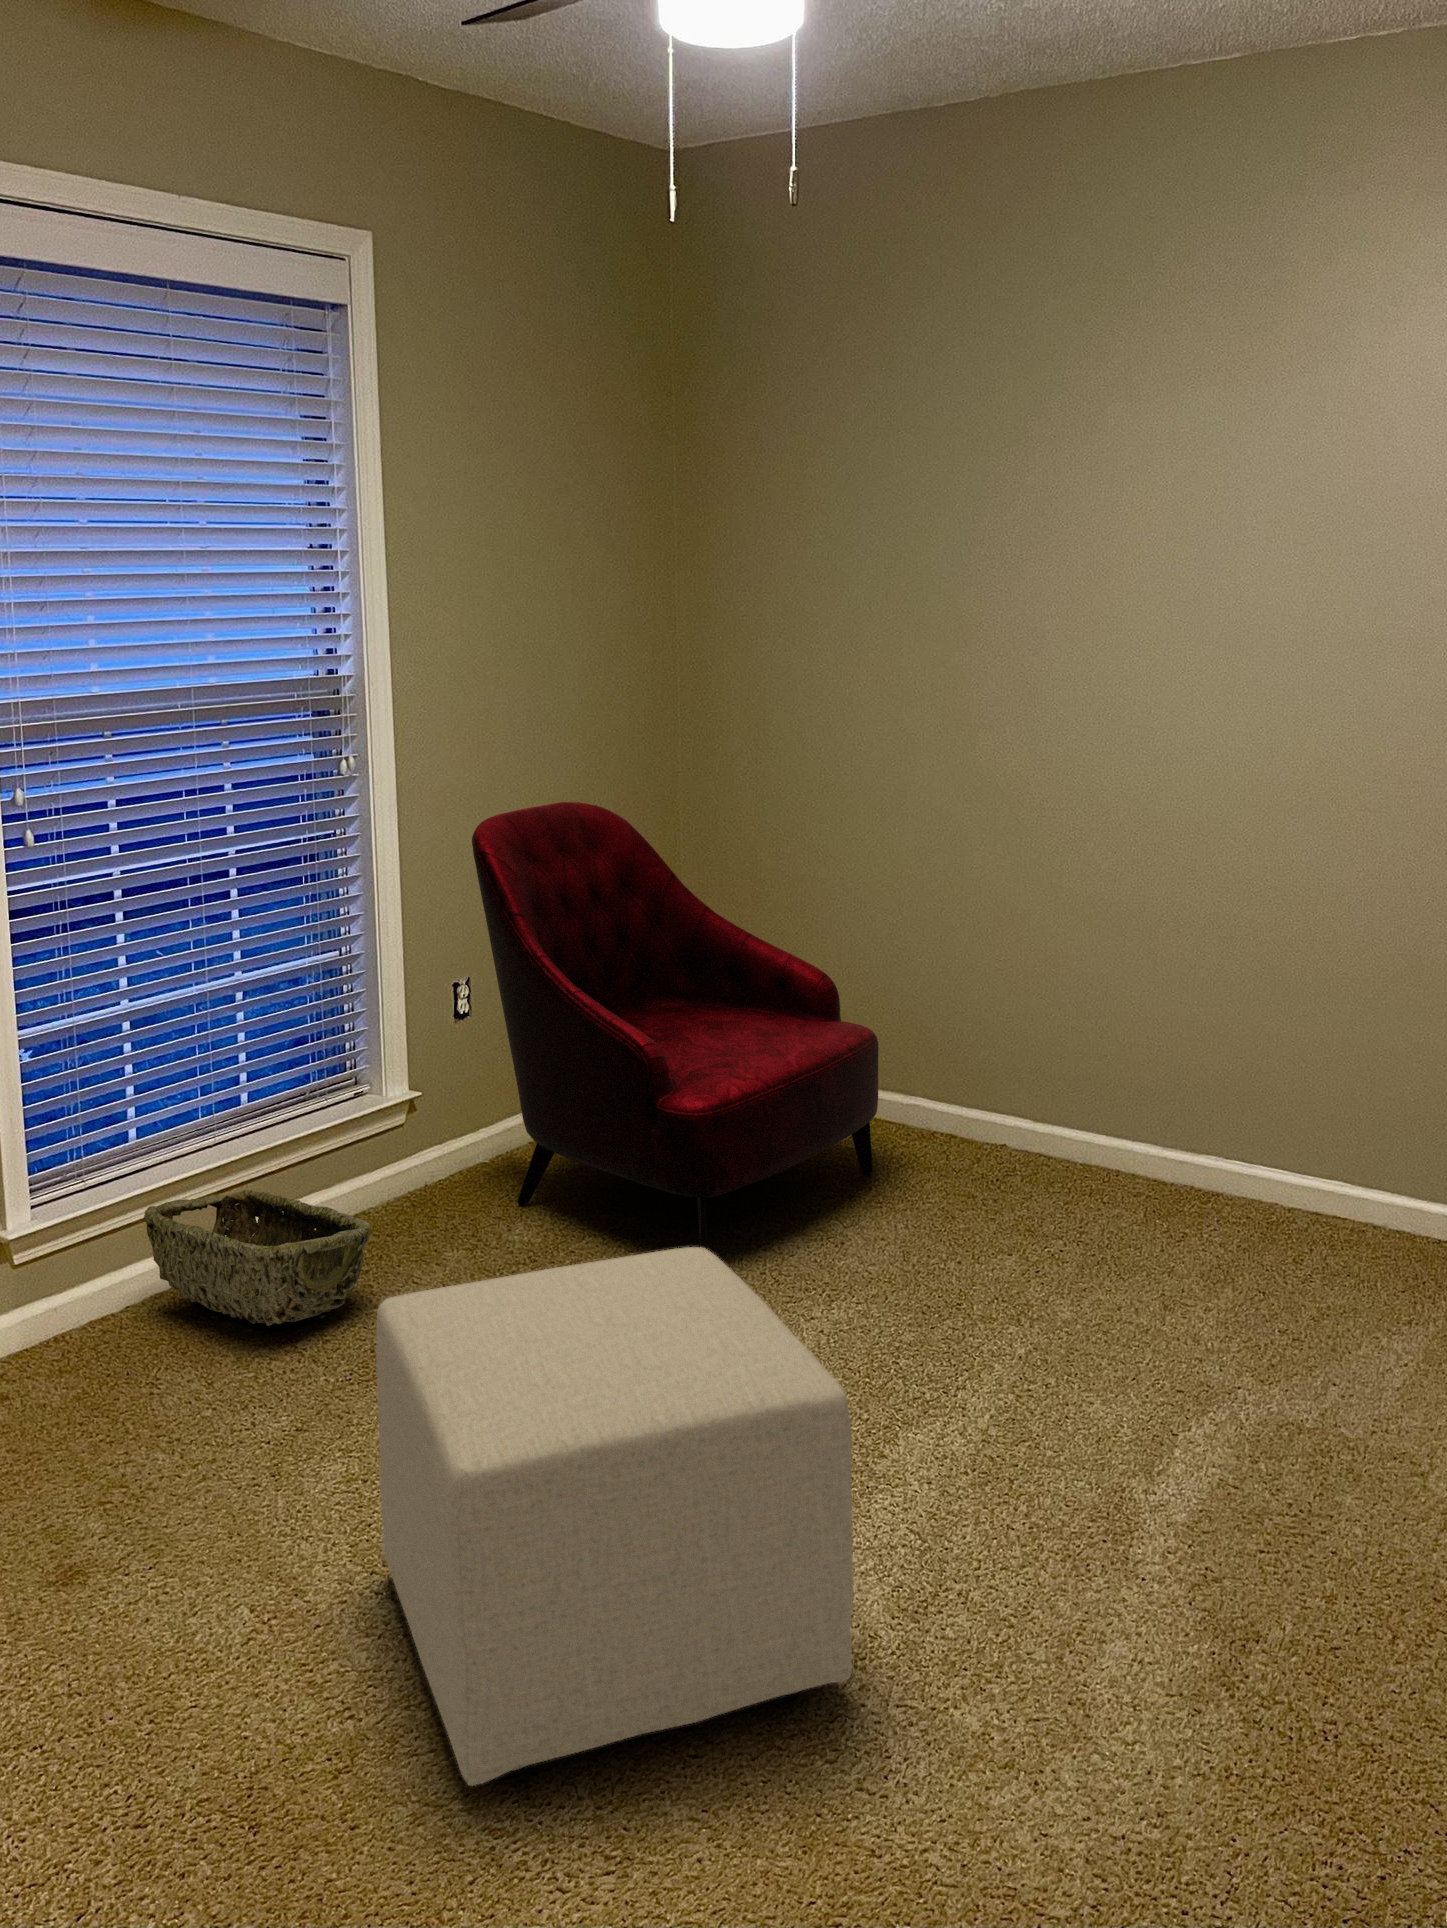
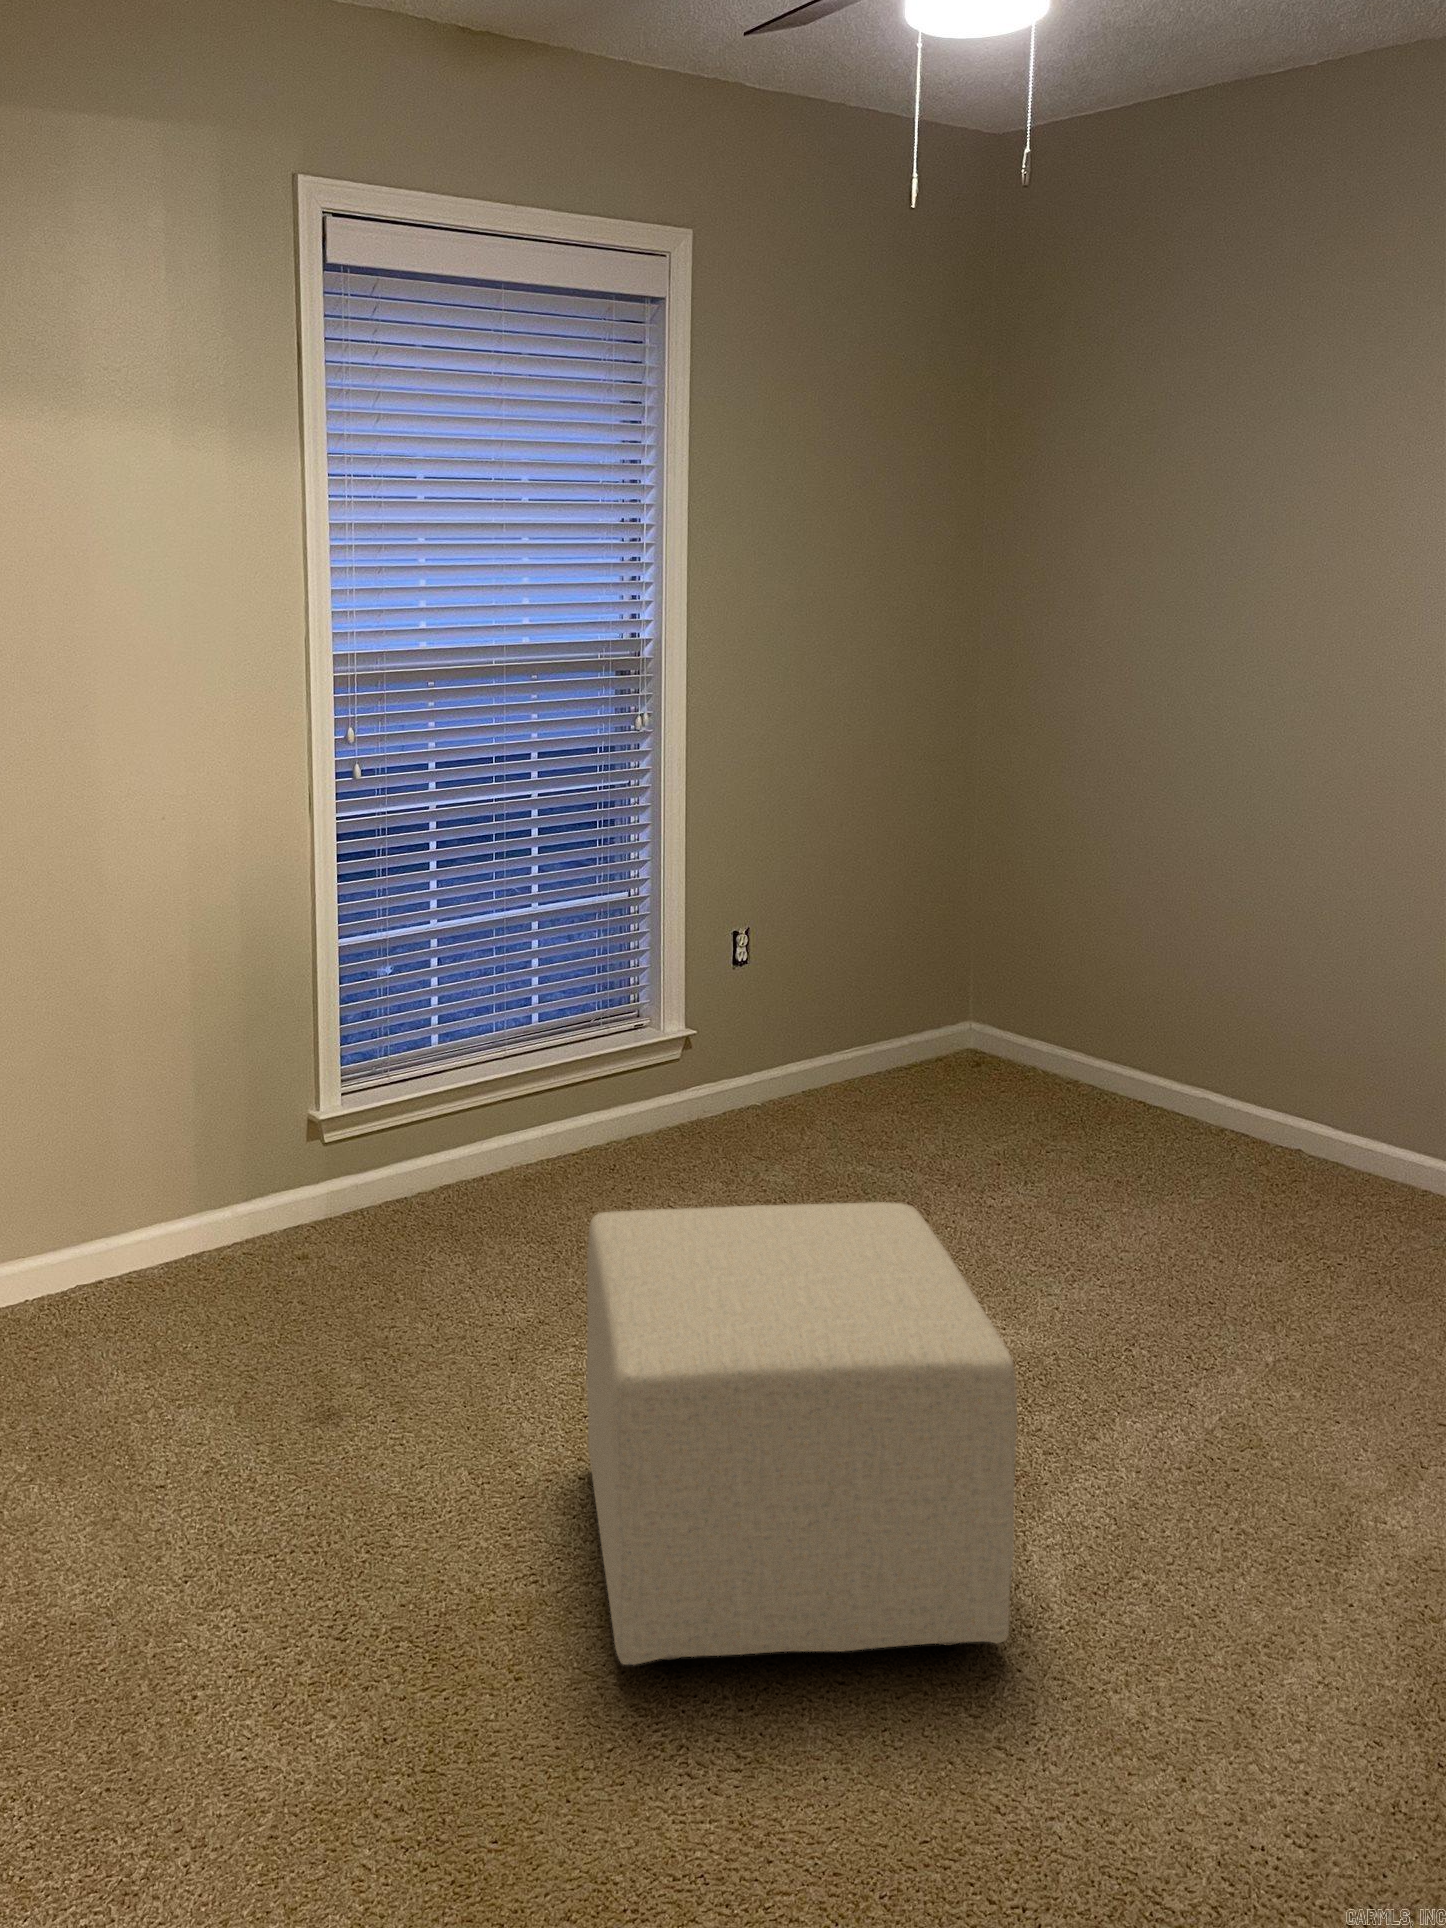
armchair: present [472,802,878,1249] -> none [757,766,1160,1233]
woven basket: present [144,1190,371,1326] -> none [433,1106,629,1230]

